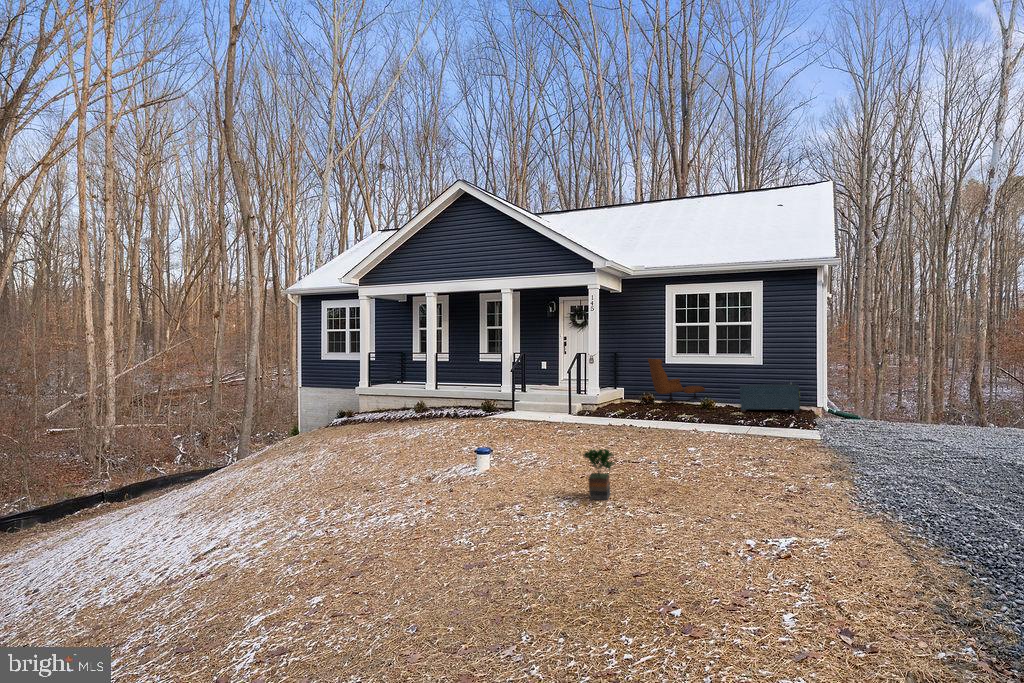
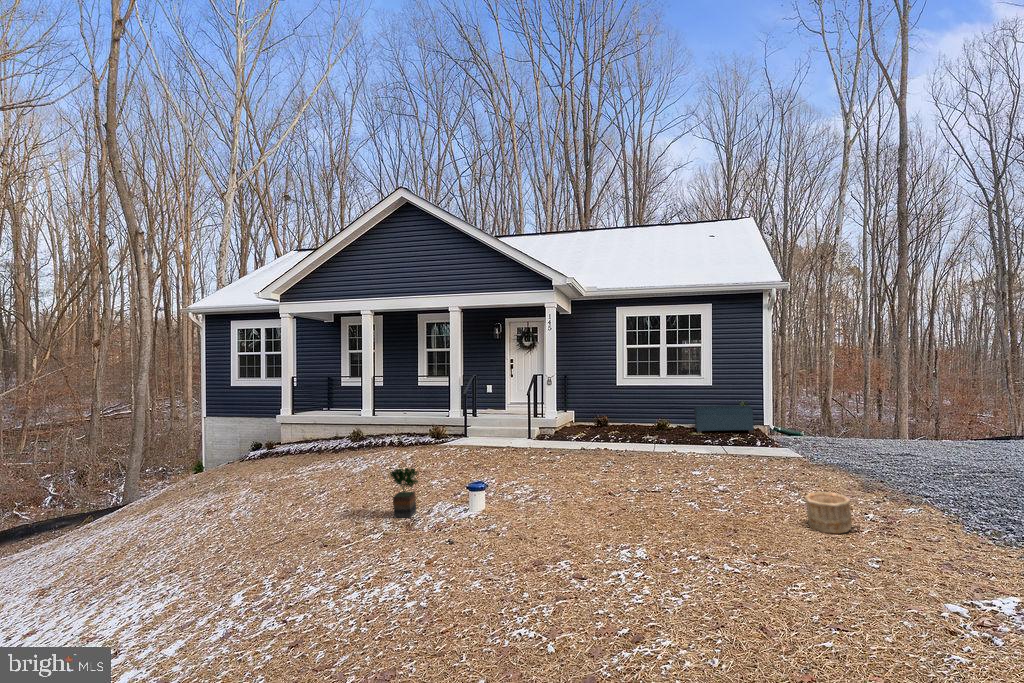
lounge chair: present [648,358,705,405] -> none [606,380,660,429]
potted tree: present [584,449,614,500] -> present [390,468,419,518]
wooden bucket: none [761,464,800,500] -> present [805,492,851,534]

